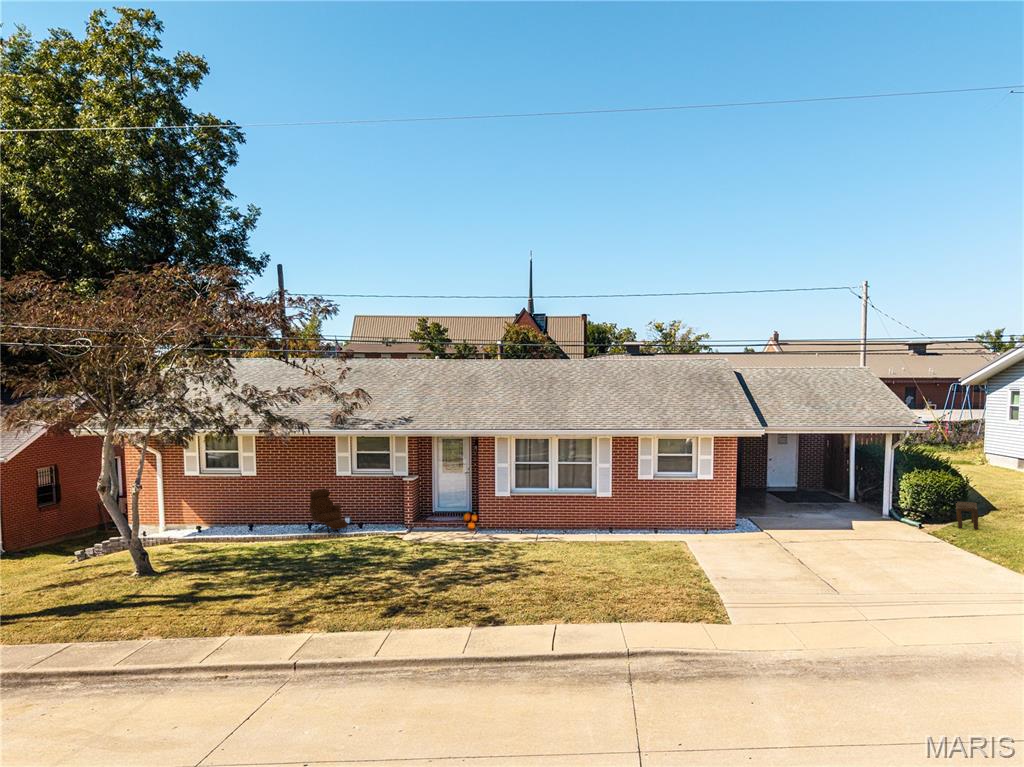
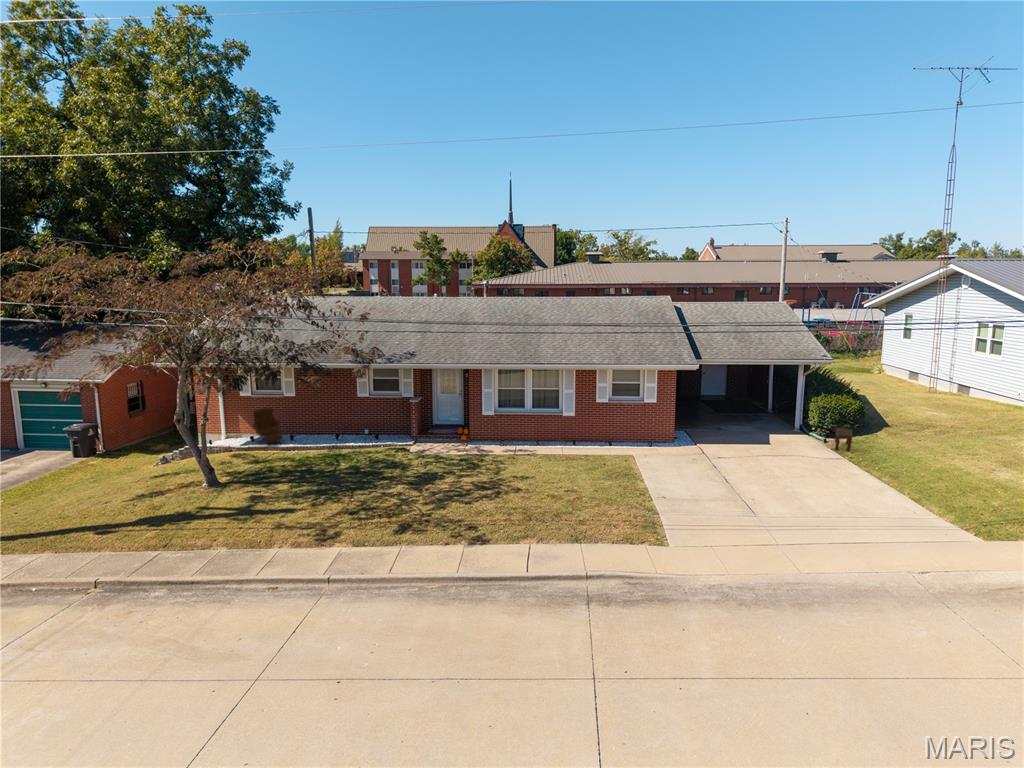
lounge chair: present [309,489,348,533] -> present [253,408,283,443]

